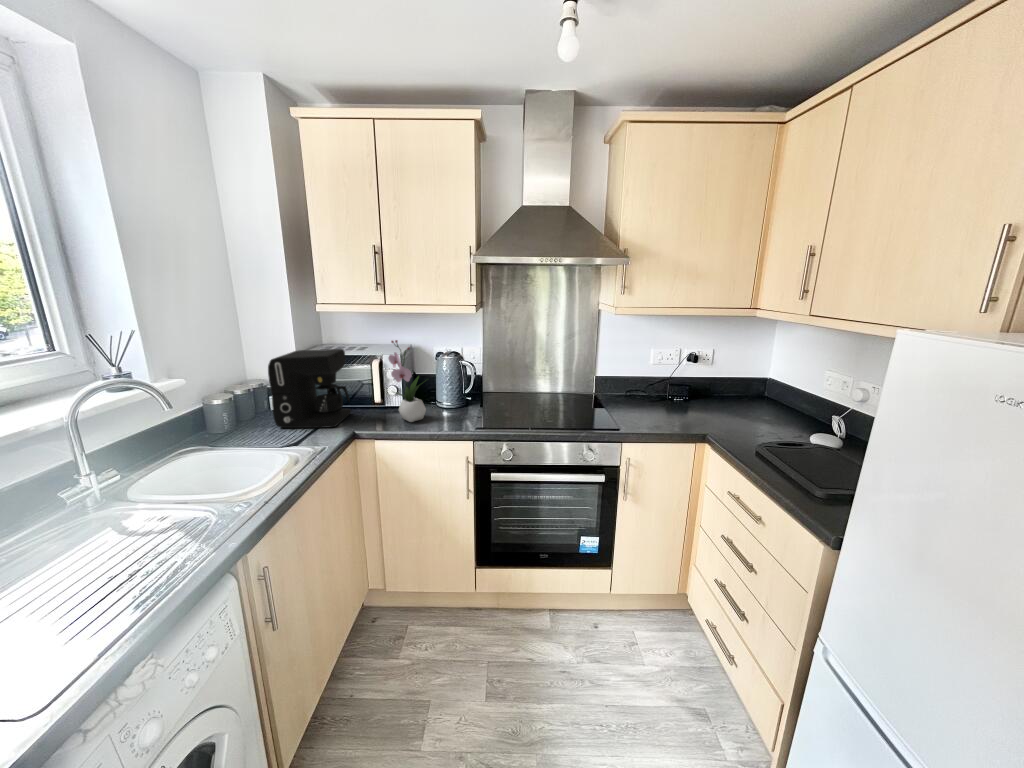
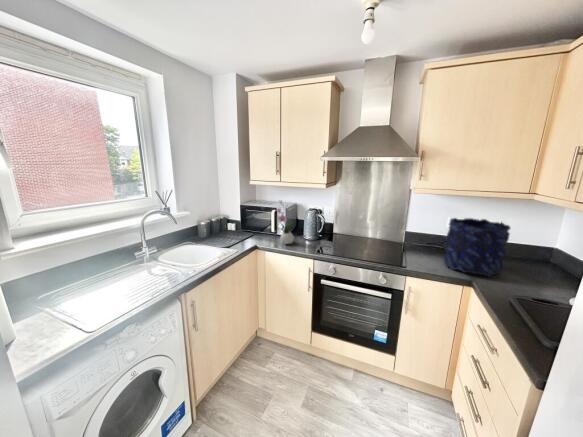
vase: none [660,347,740,425] -> present [443,218,510,276]
coffee maker: present [268,349,351,428] -> none [224,203,260,242]

